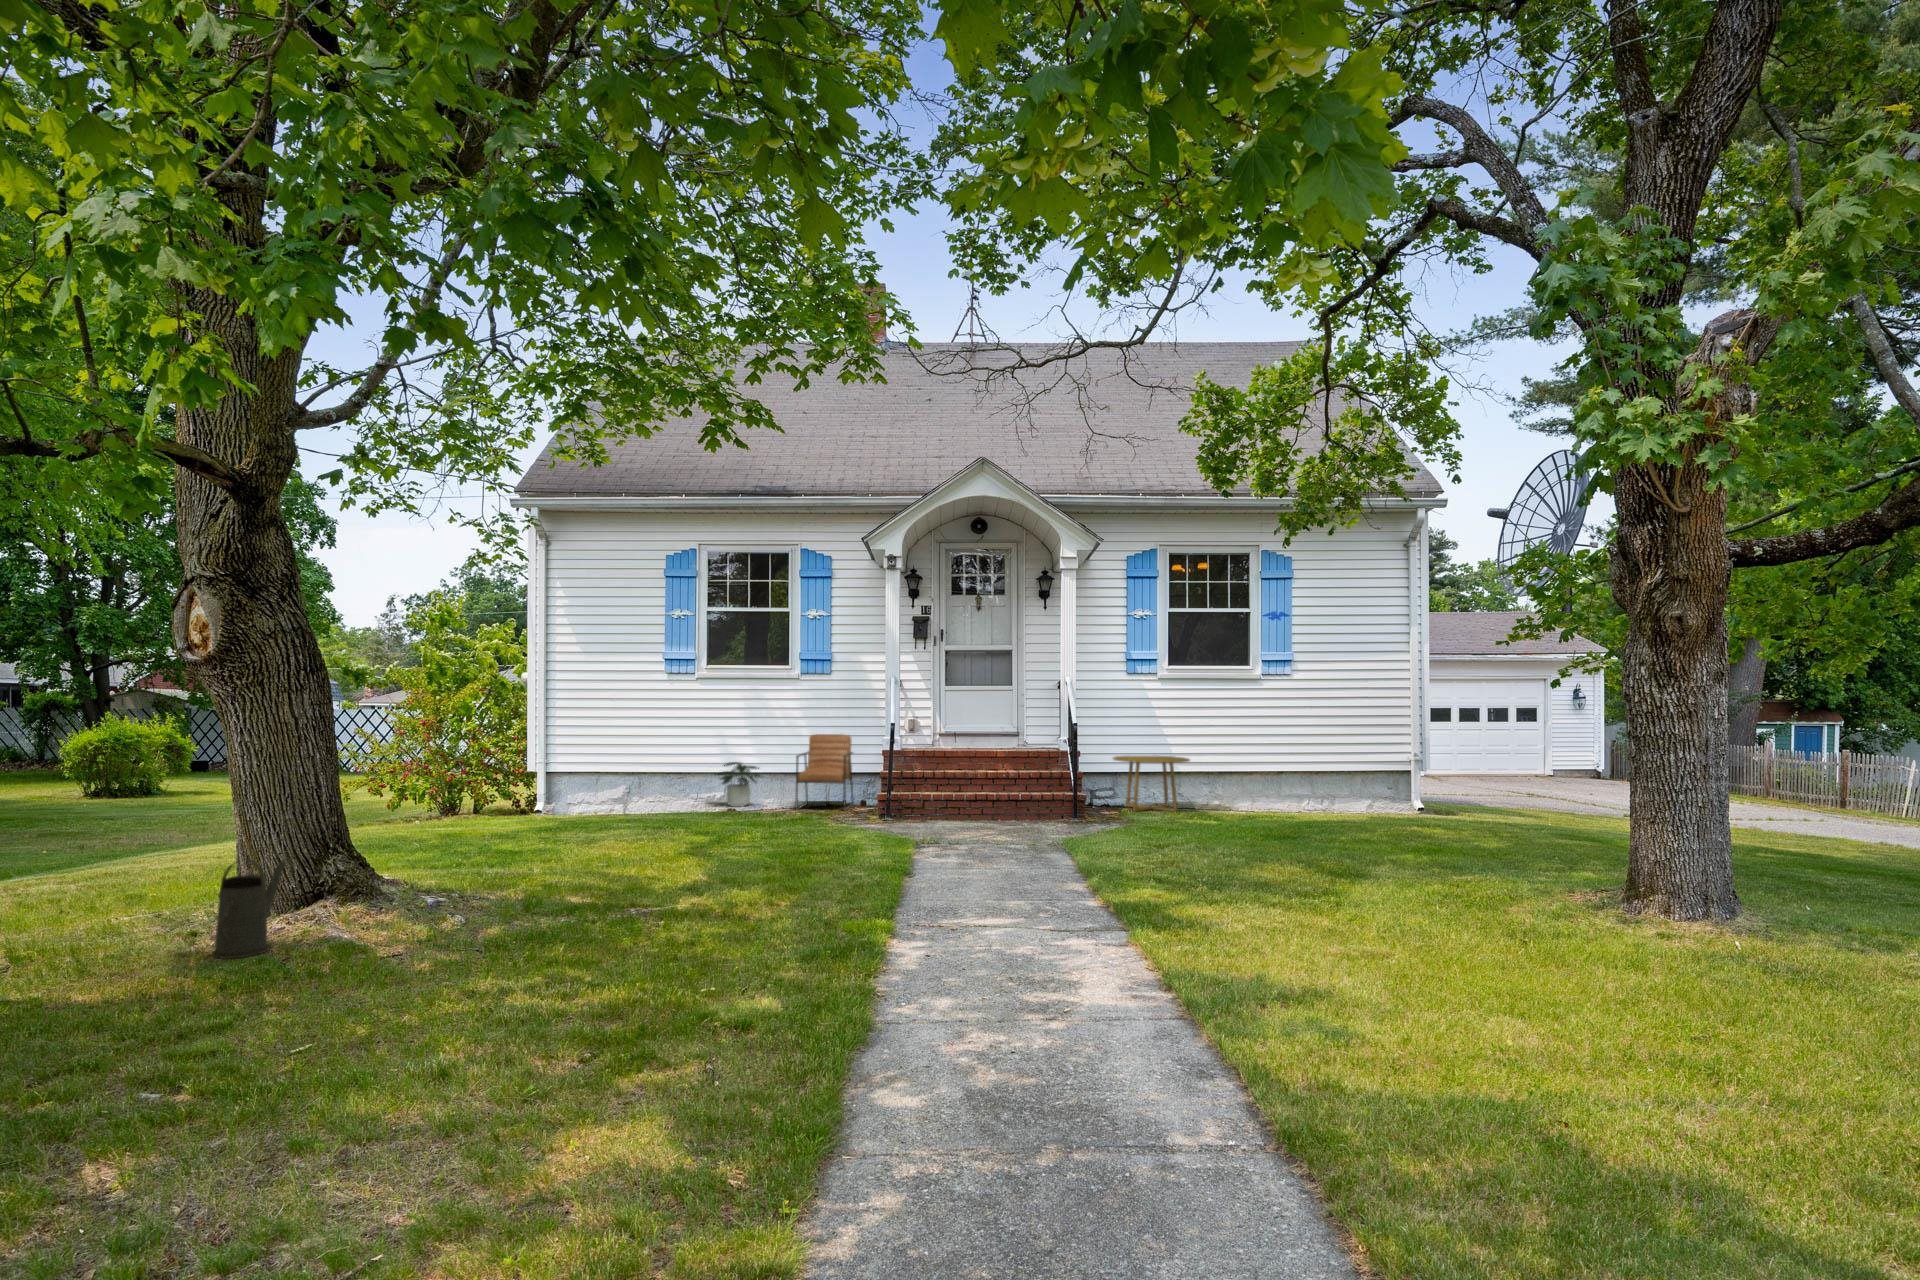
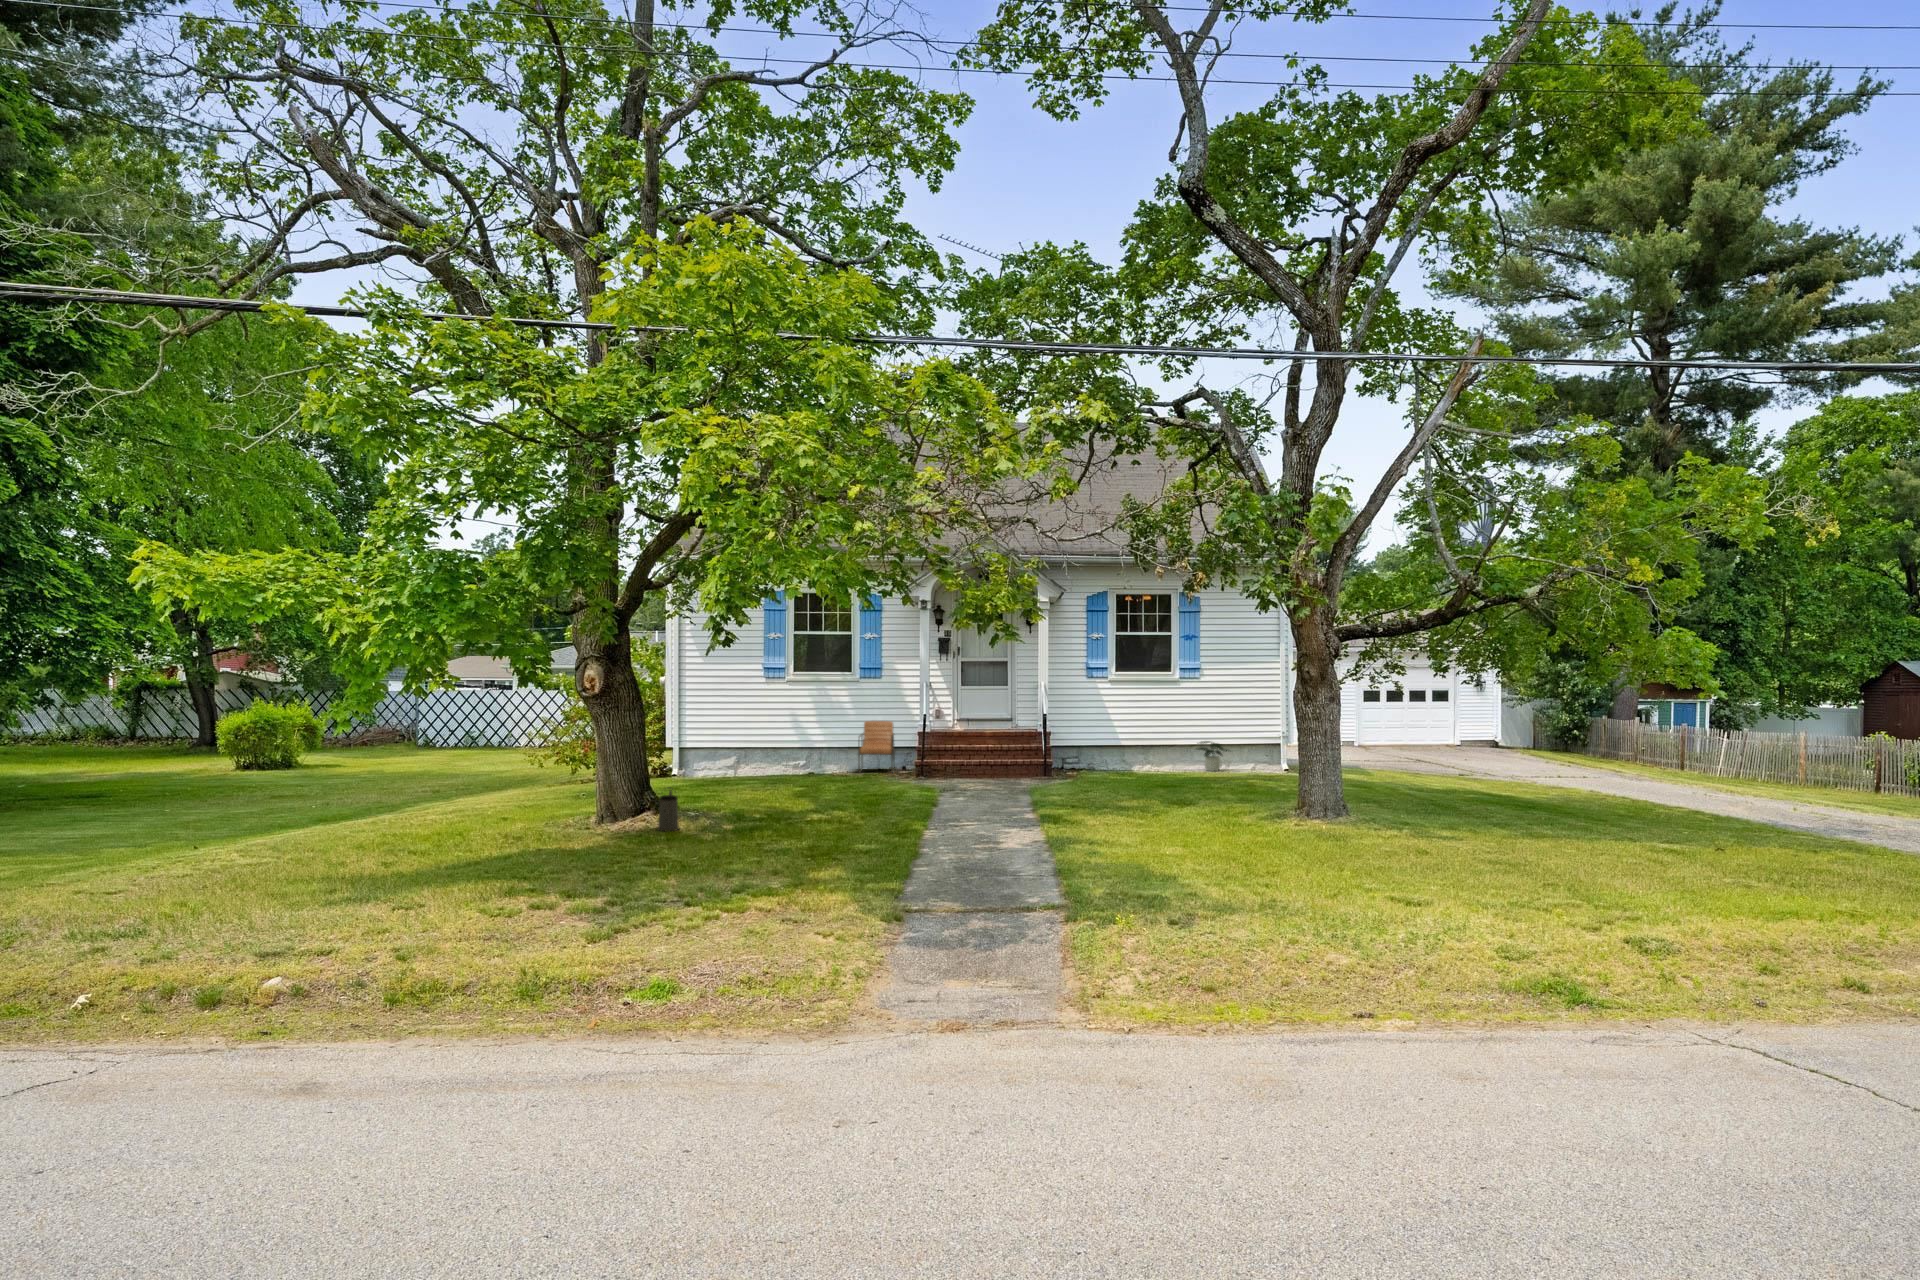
round table: present [1113,756,1190,812] -> none [1075,735,1128,773]
potted plant: present [717,762,761,807] -> present [1196,741,1227,771]

